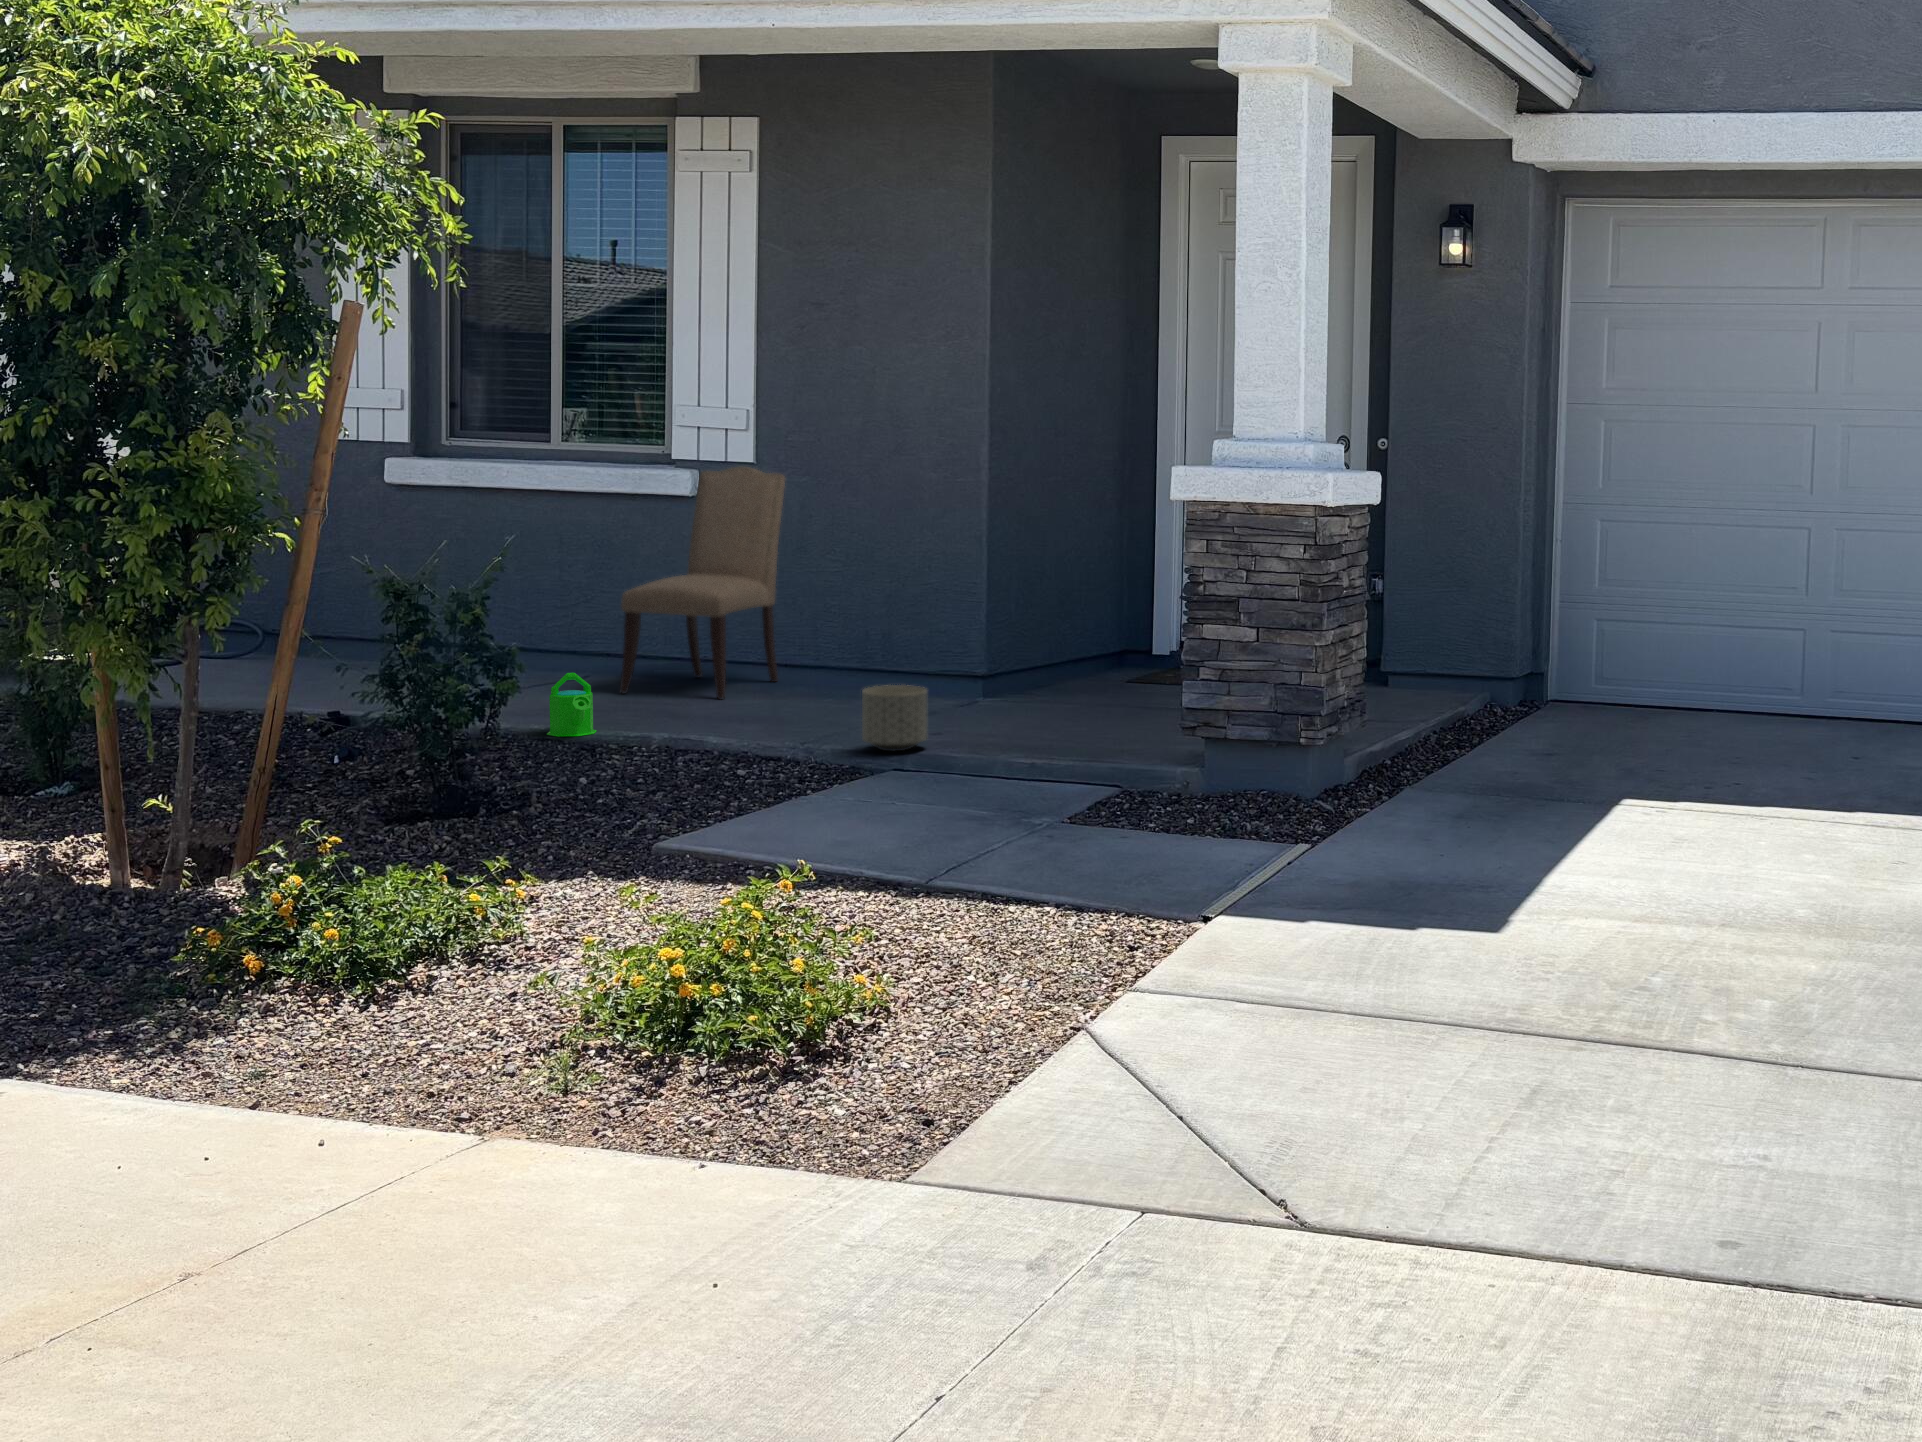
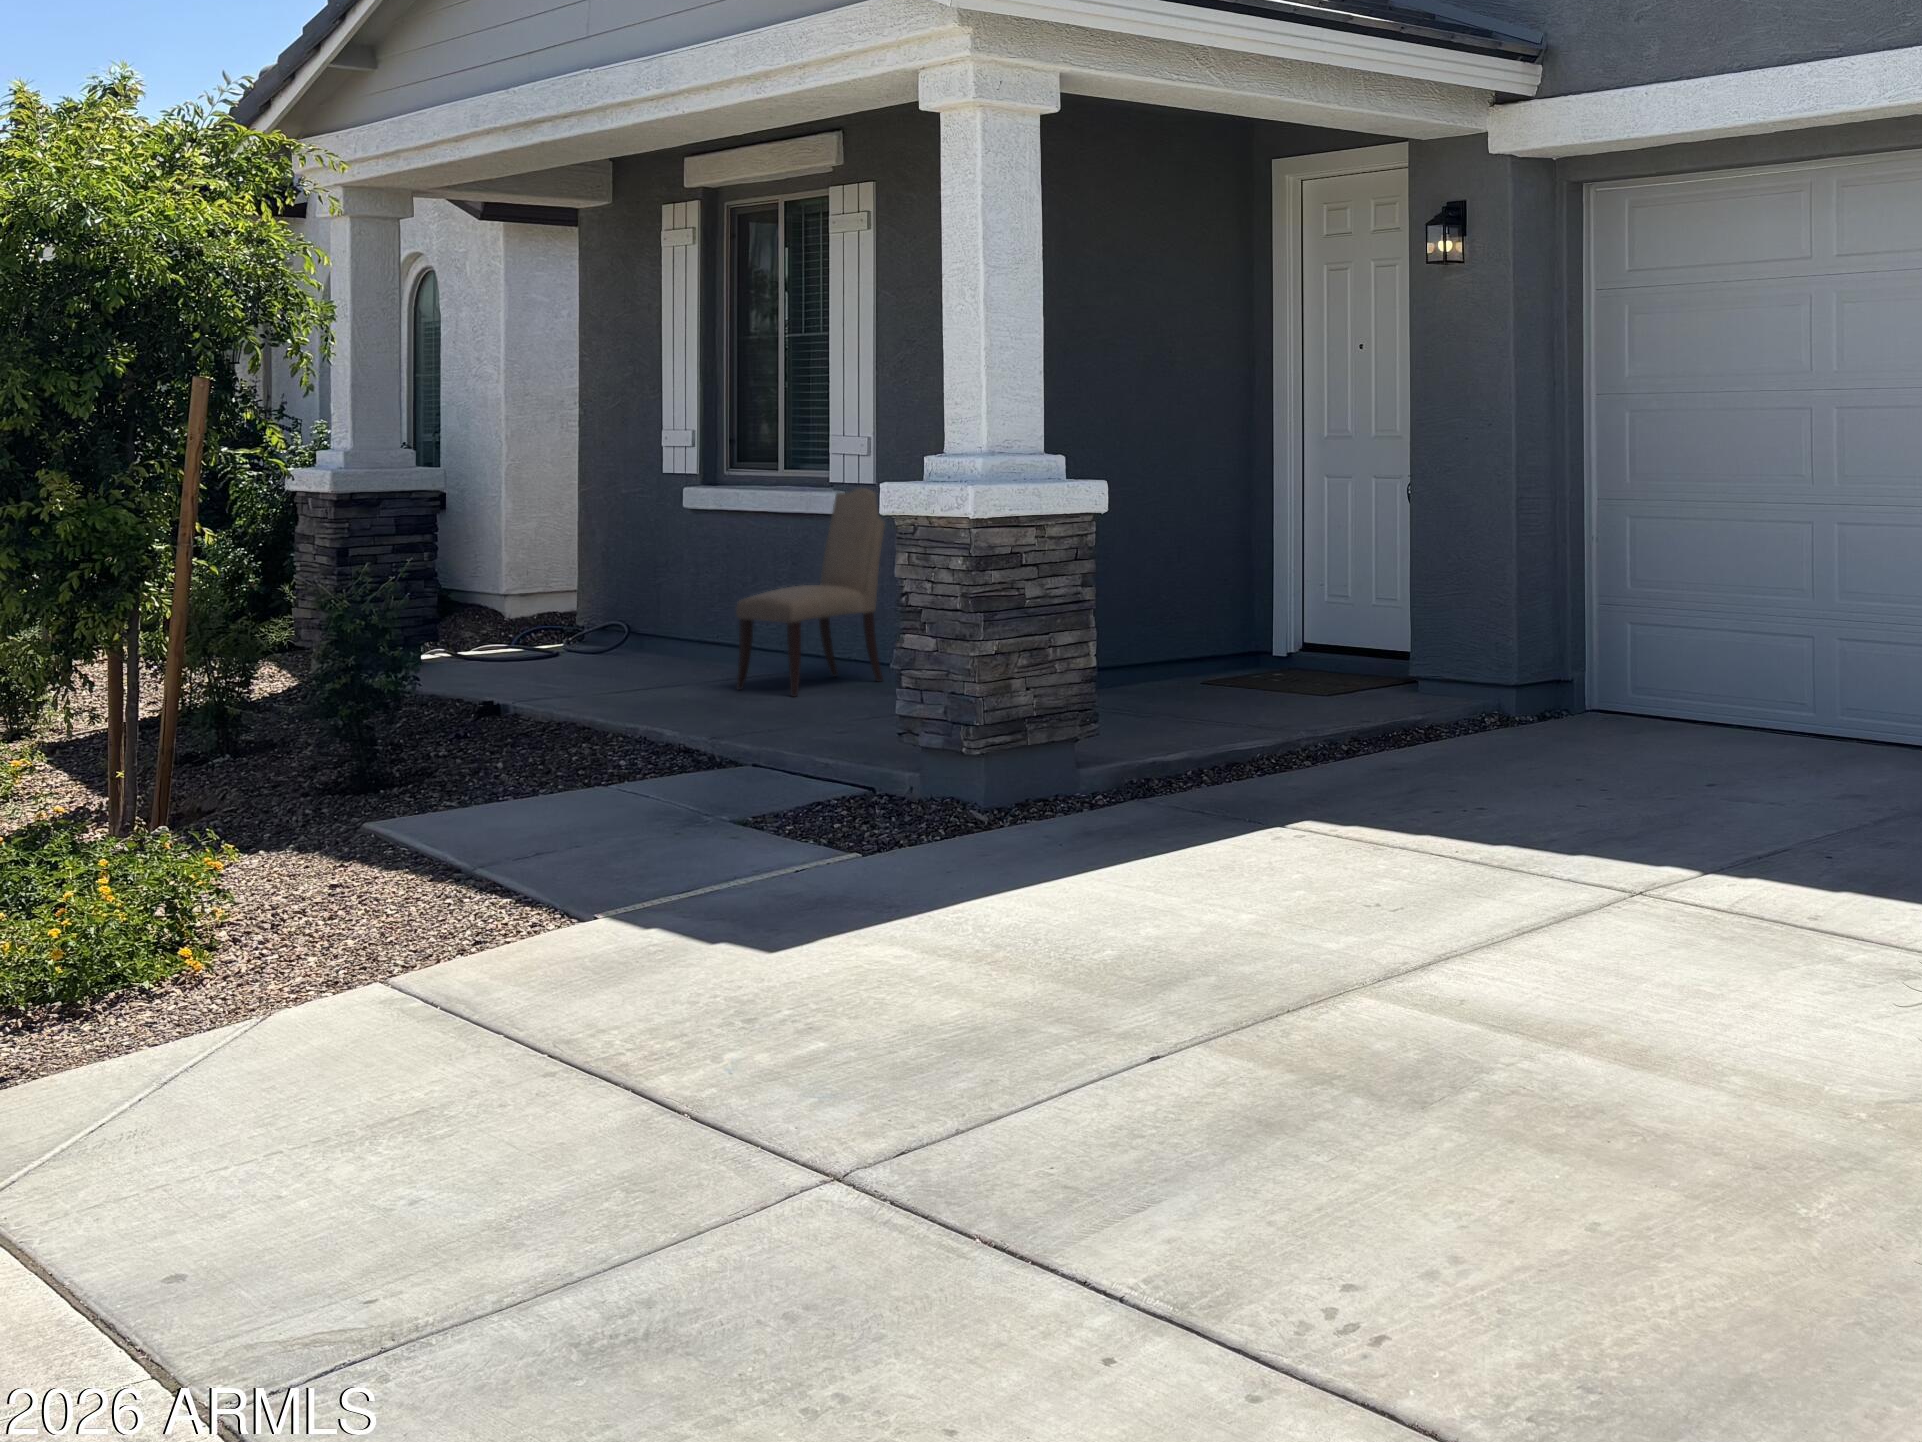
watering can: present [547,673,596,737] -> none [584,672,627,727]
planter: present [862,685,927,751] -> none [752,687,813,748]

